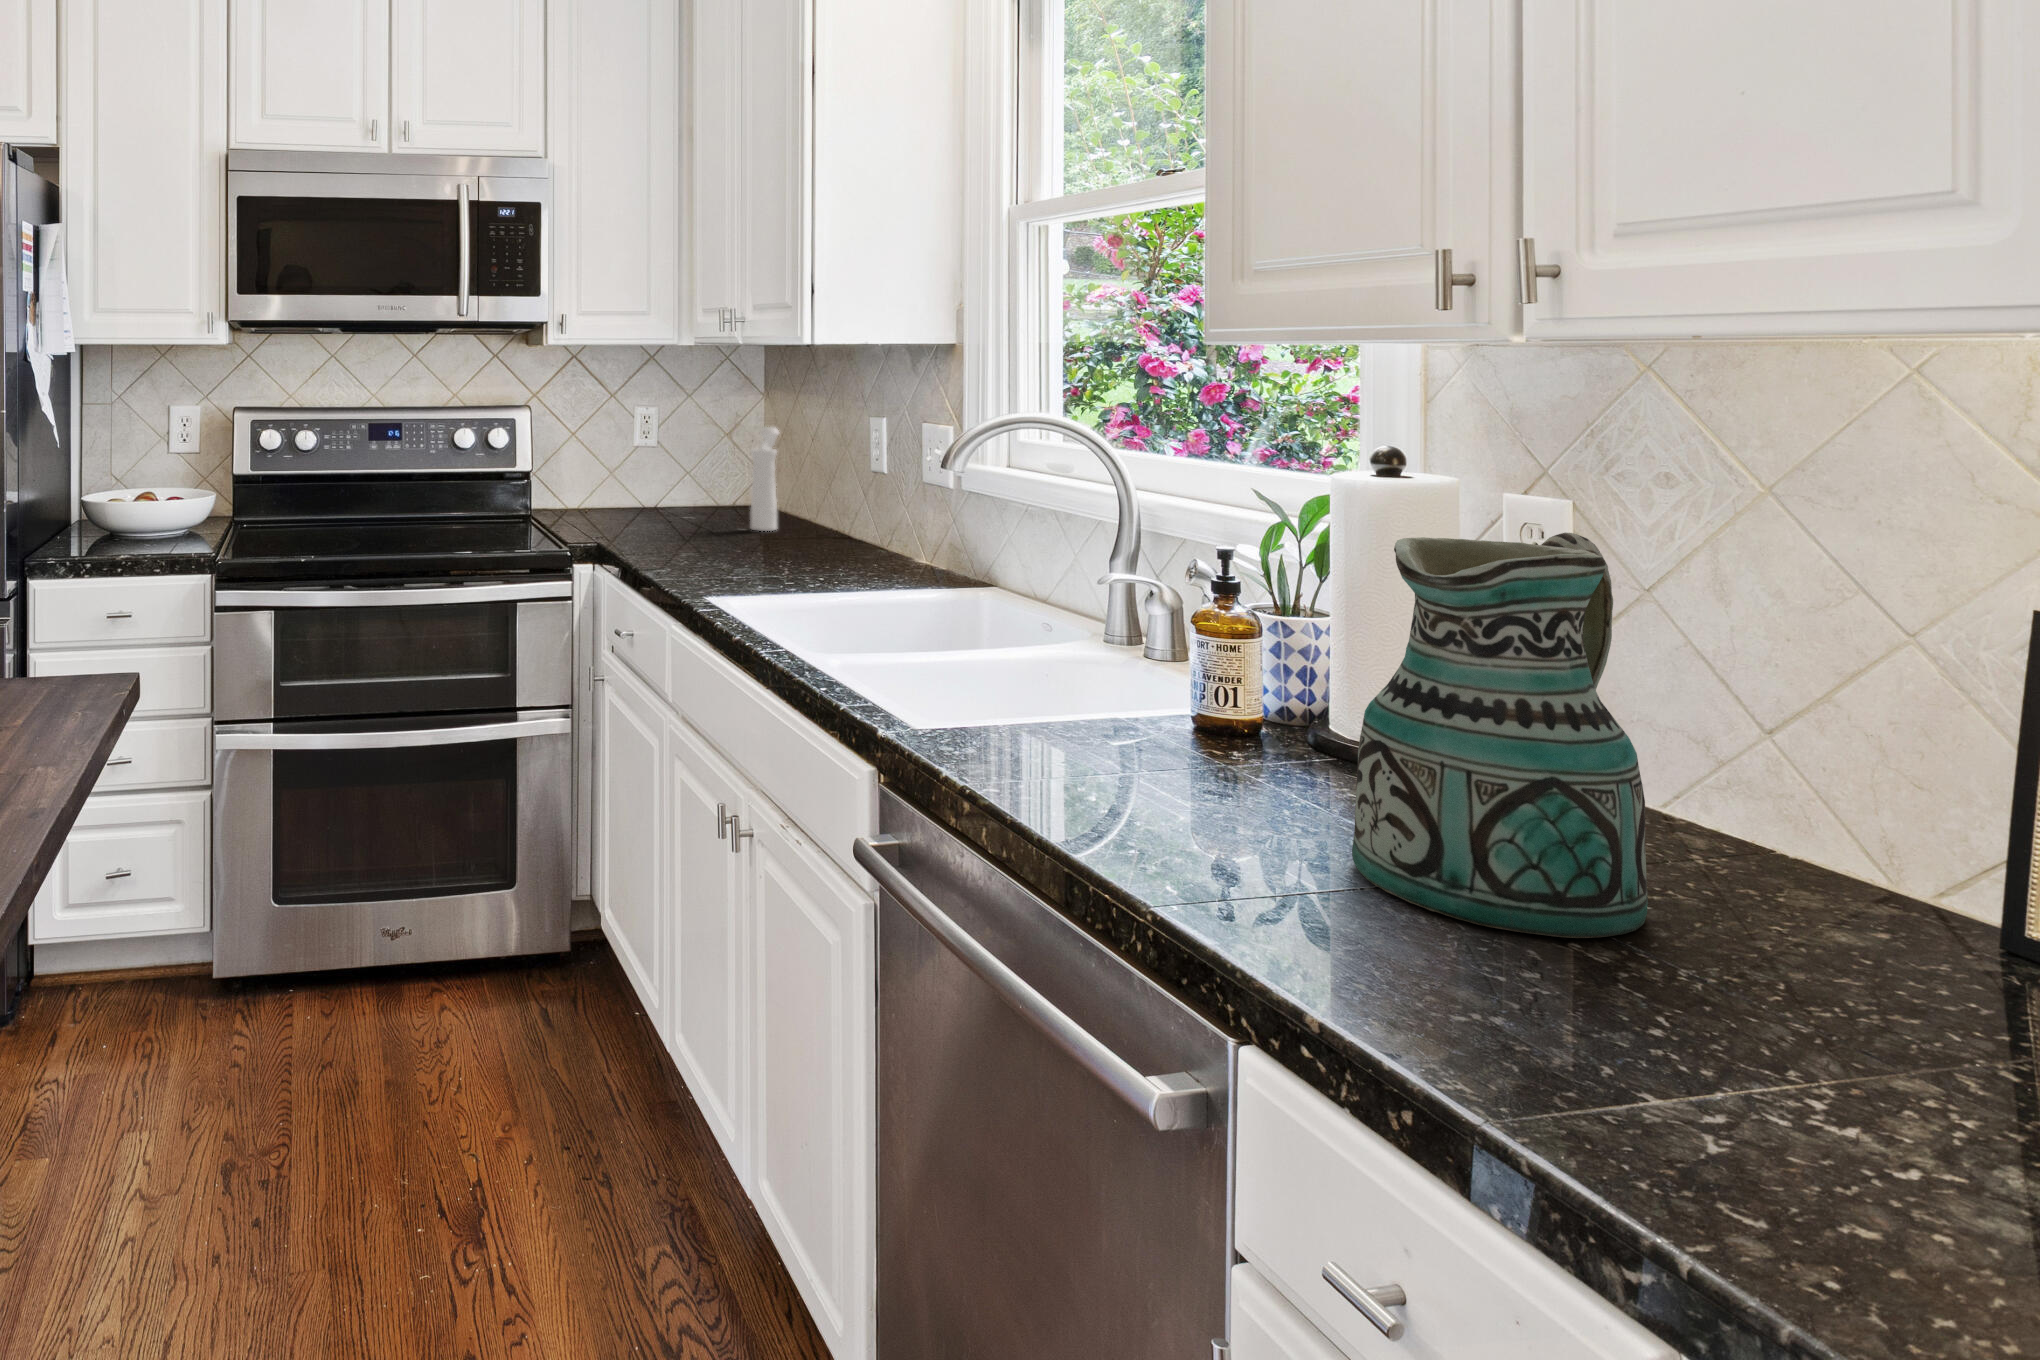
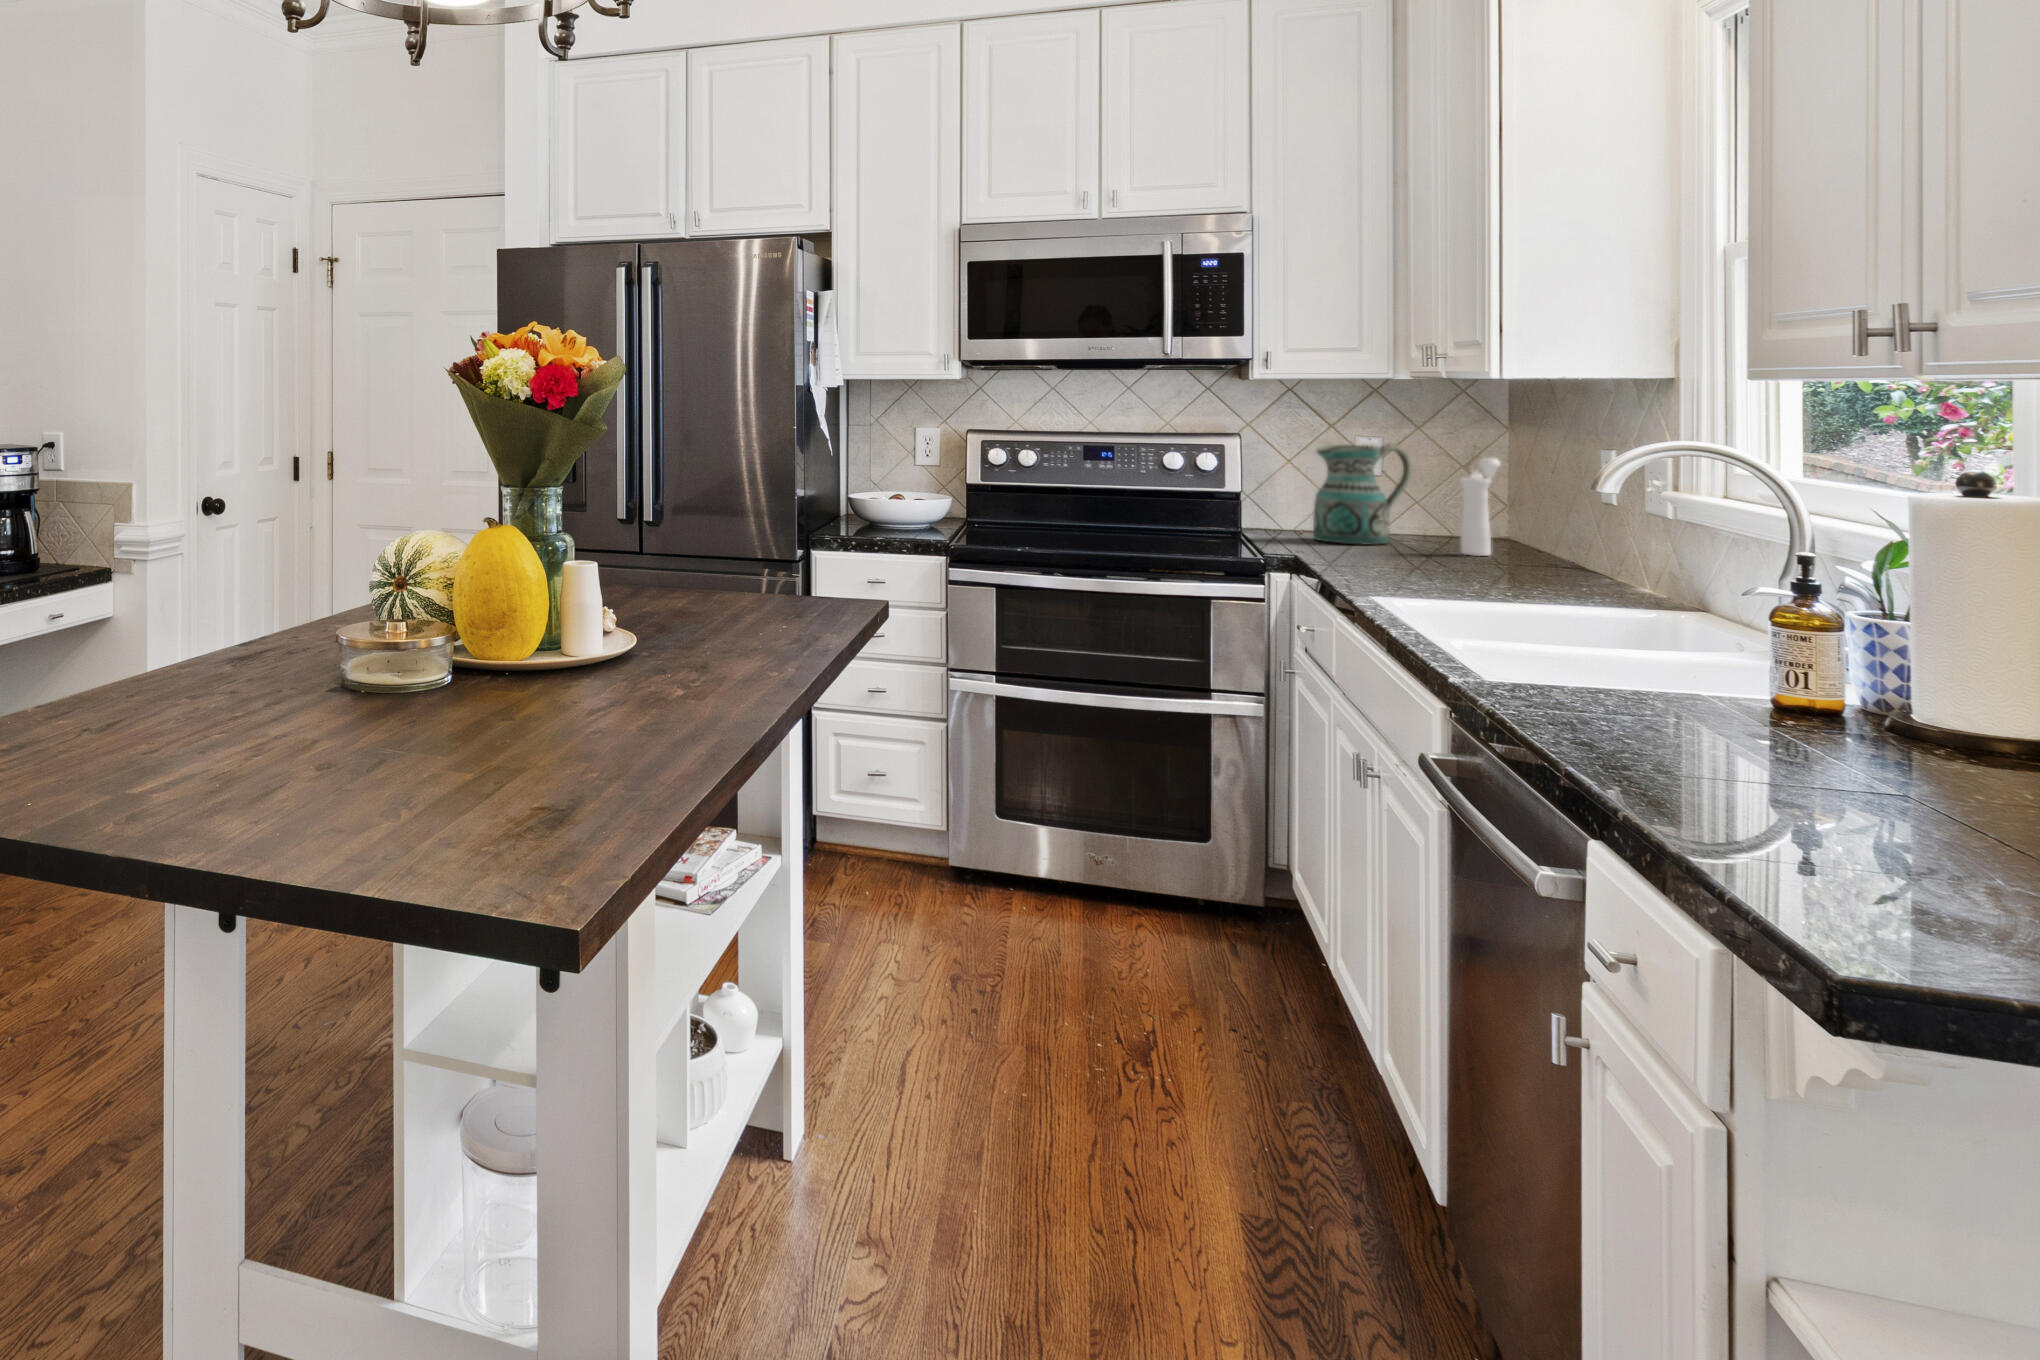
ceramic pitcher: present [1352,533,1648,938] -> present [1313,443,1411,544]

